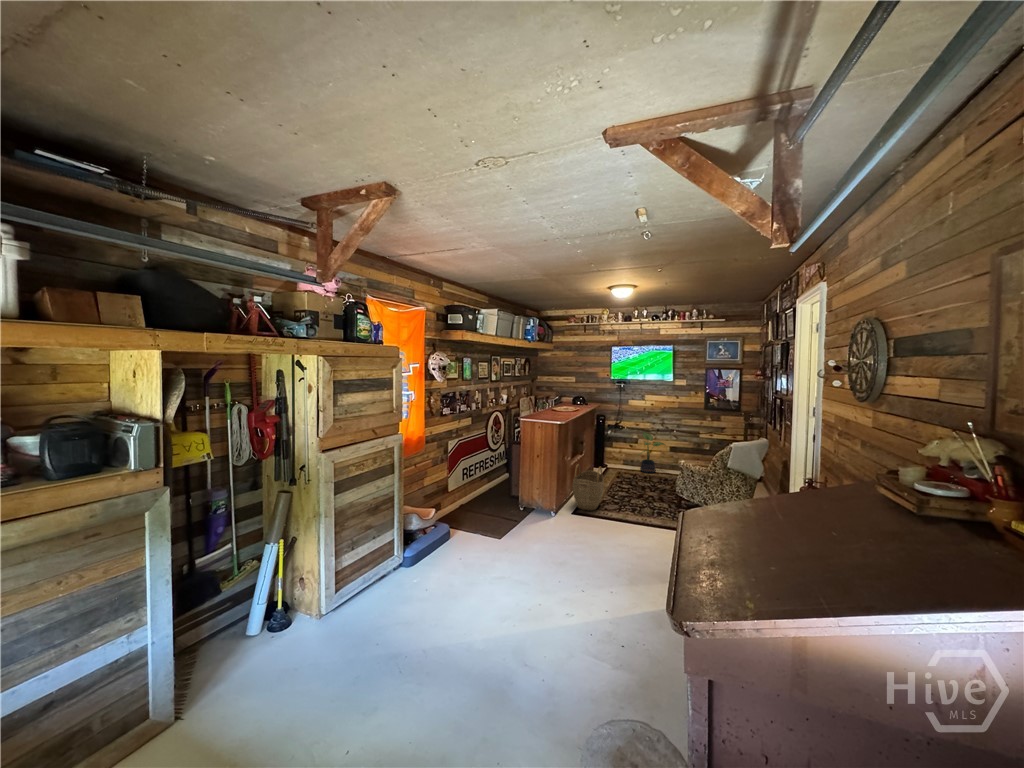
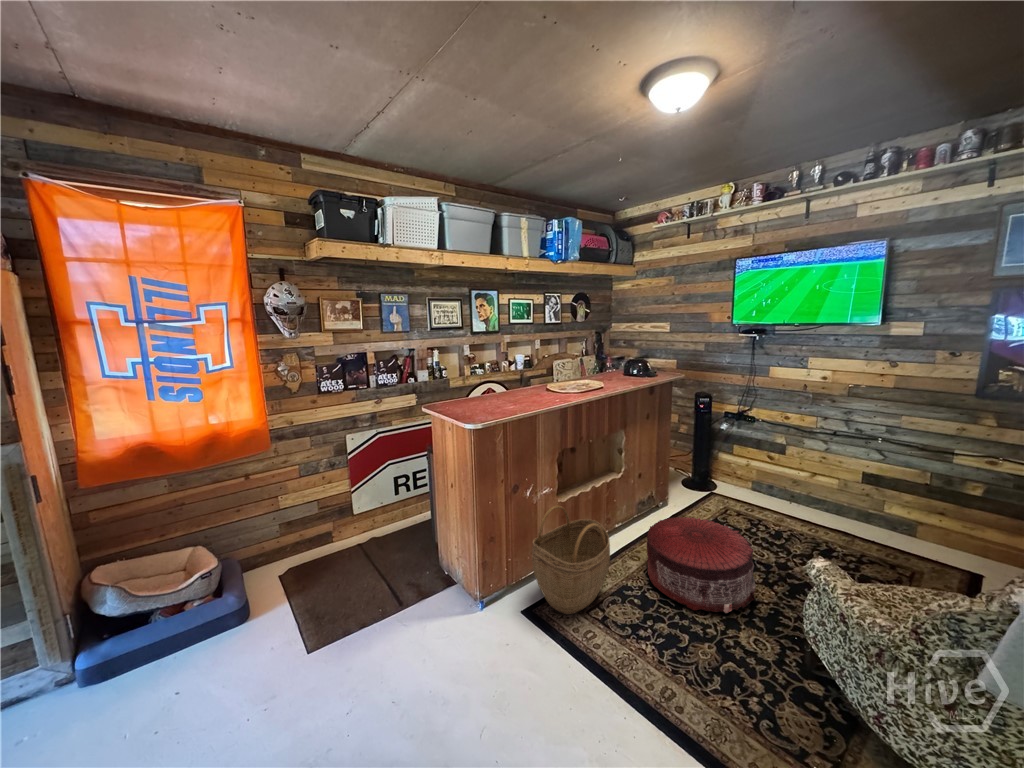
potted plant: present [639,432,665,473] -> none [772,433,847,523]
pouf: none [606,468,653,501] -> present [647,517,756,613]

